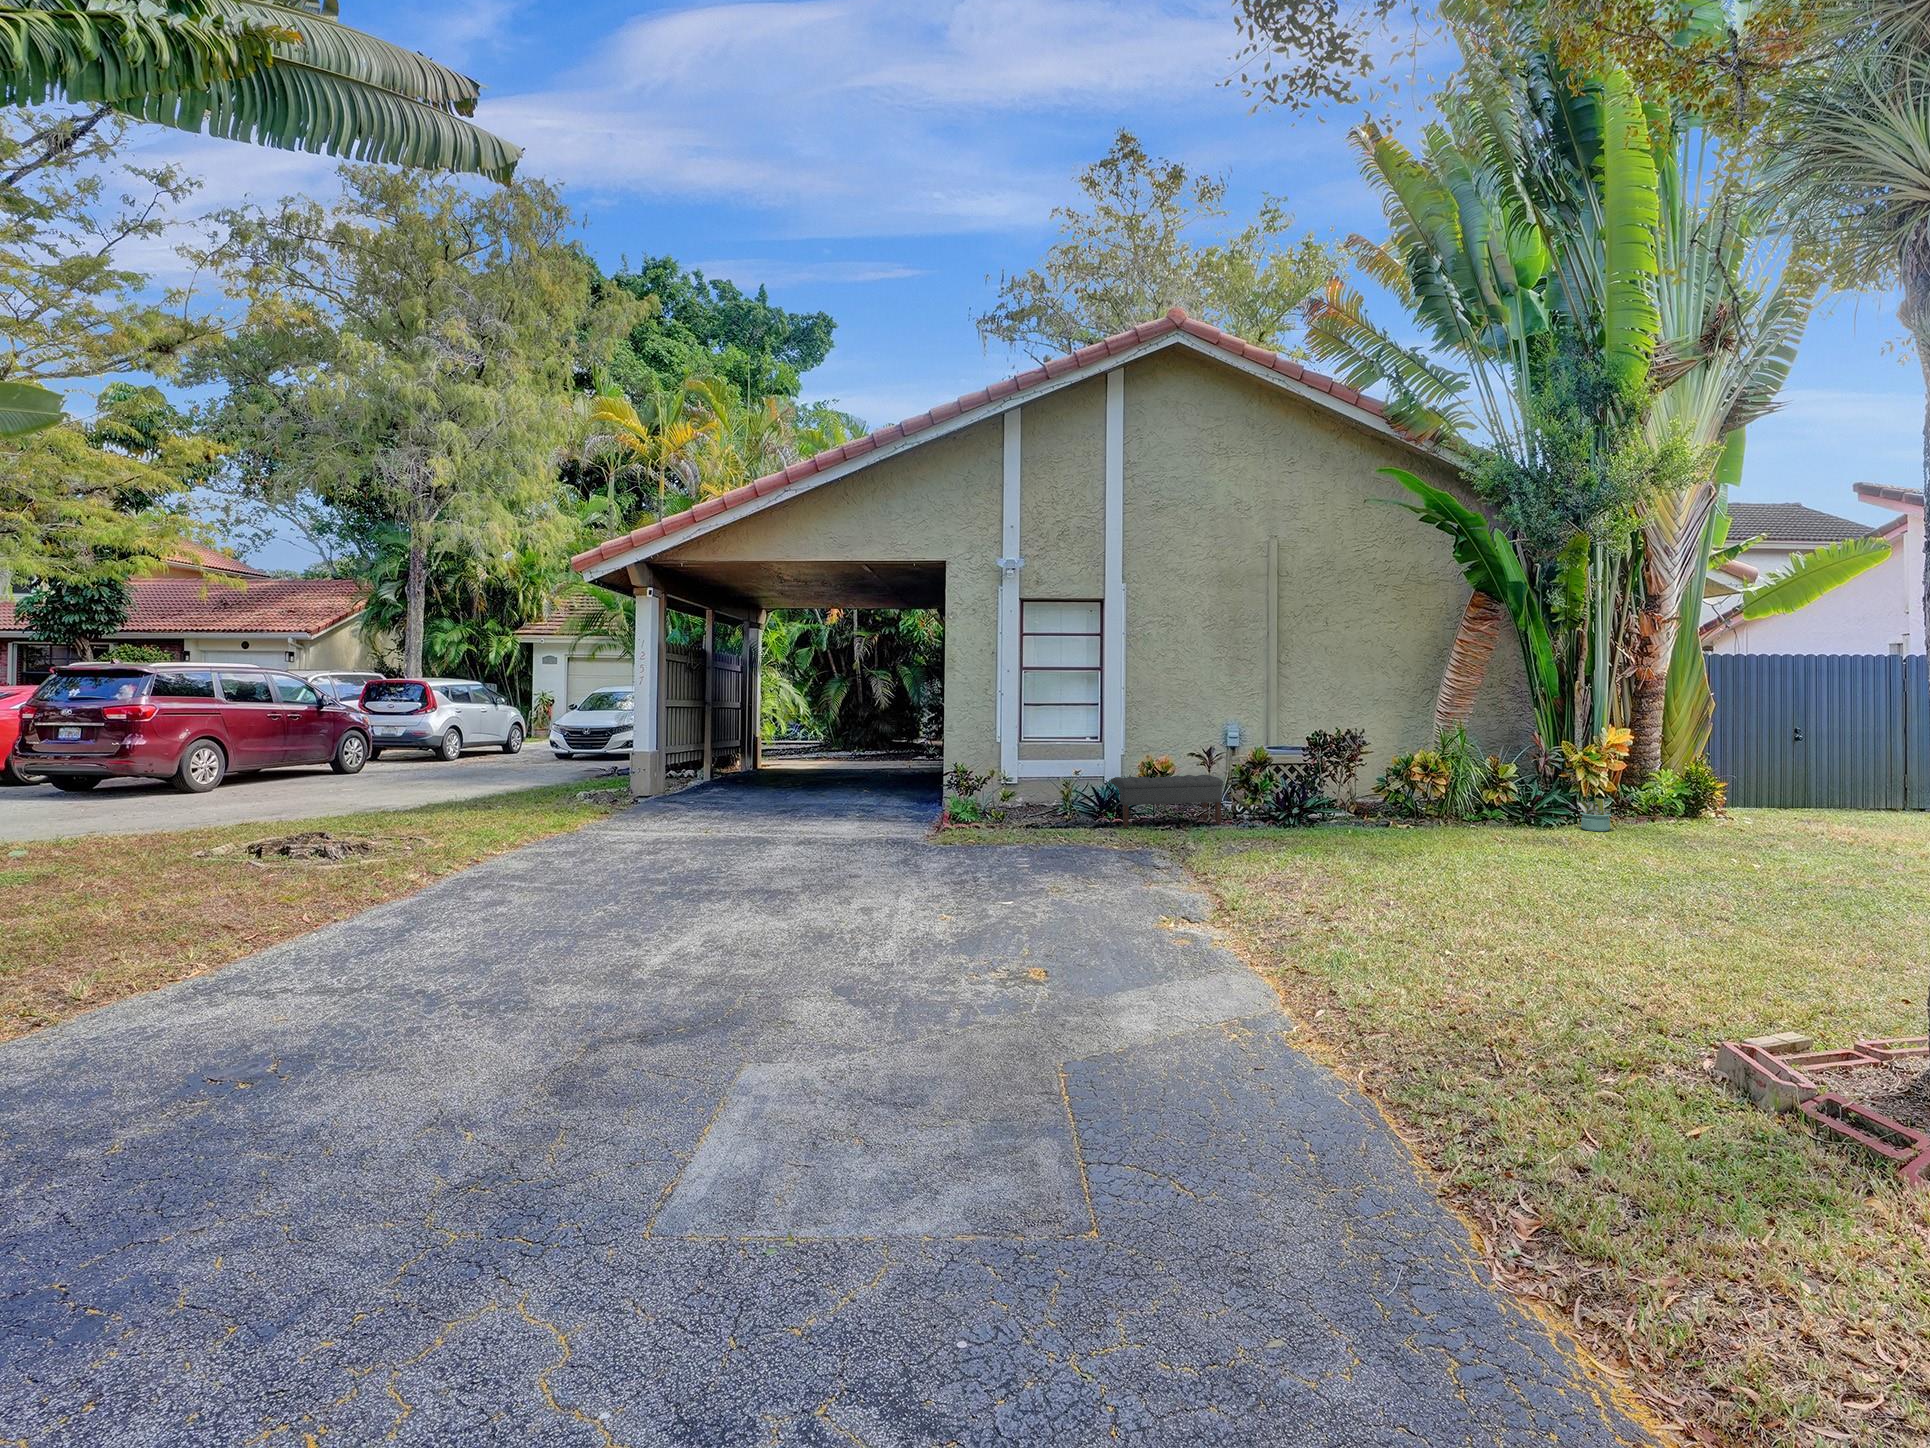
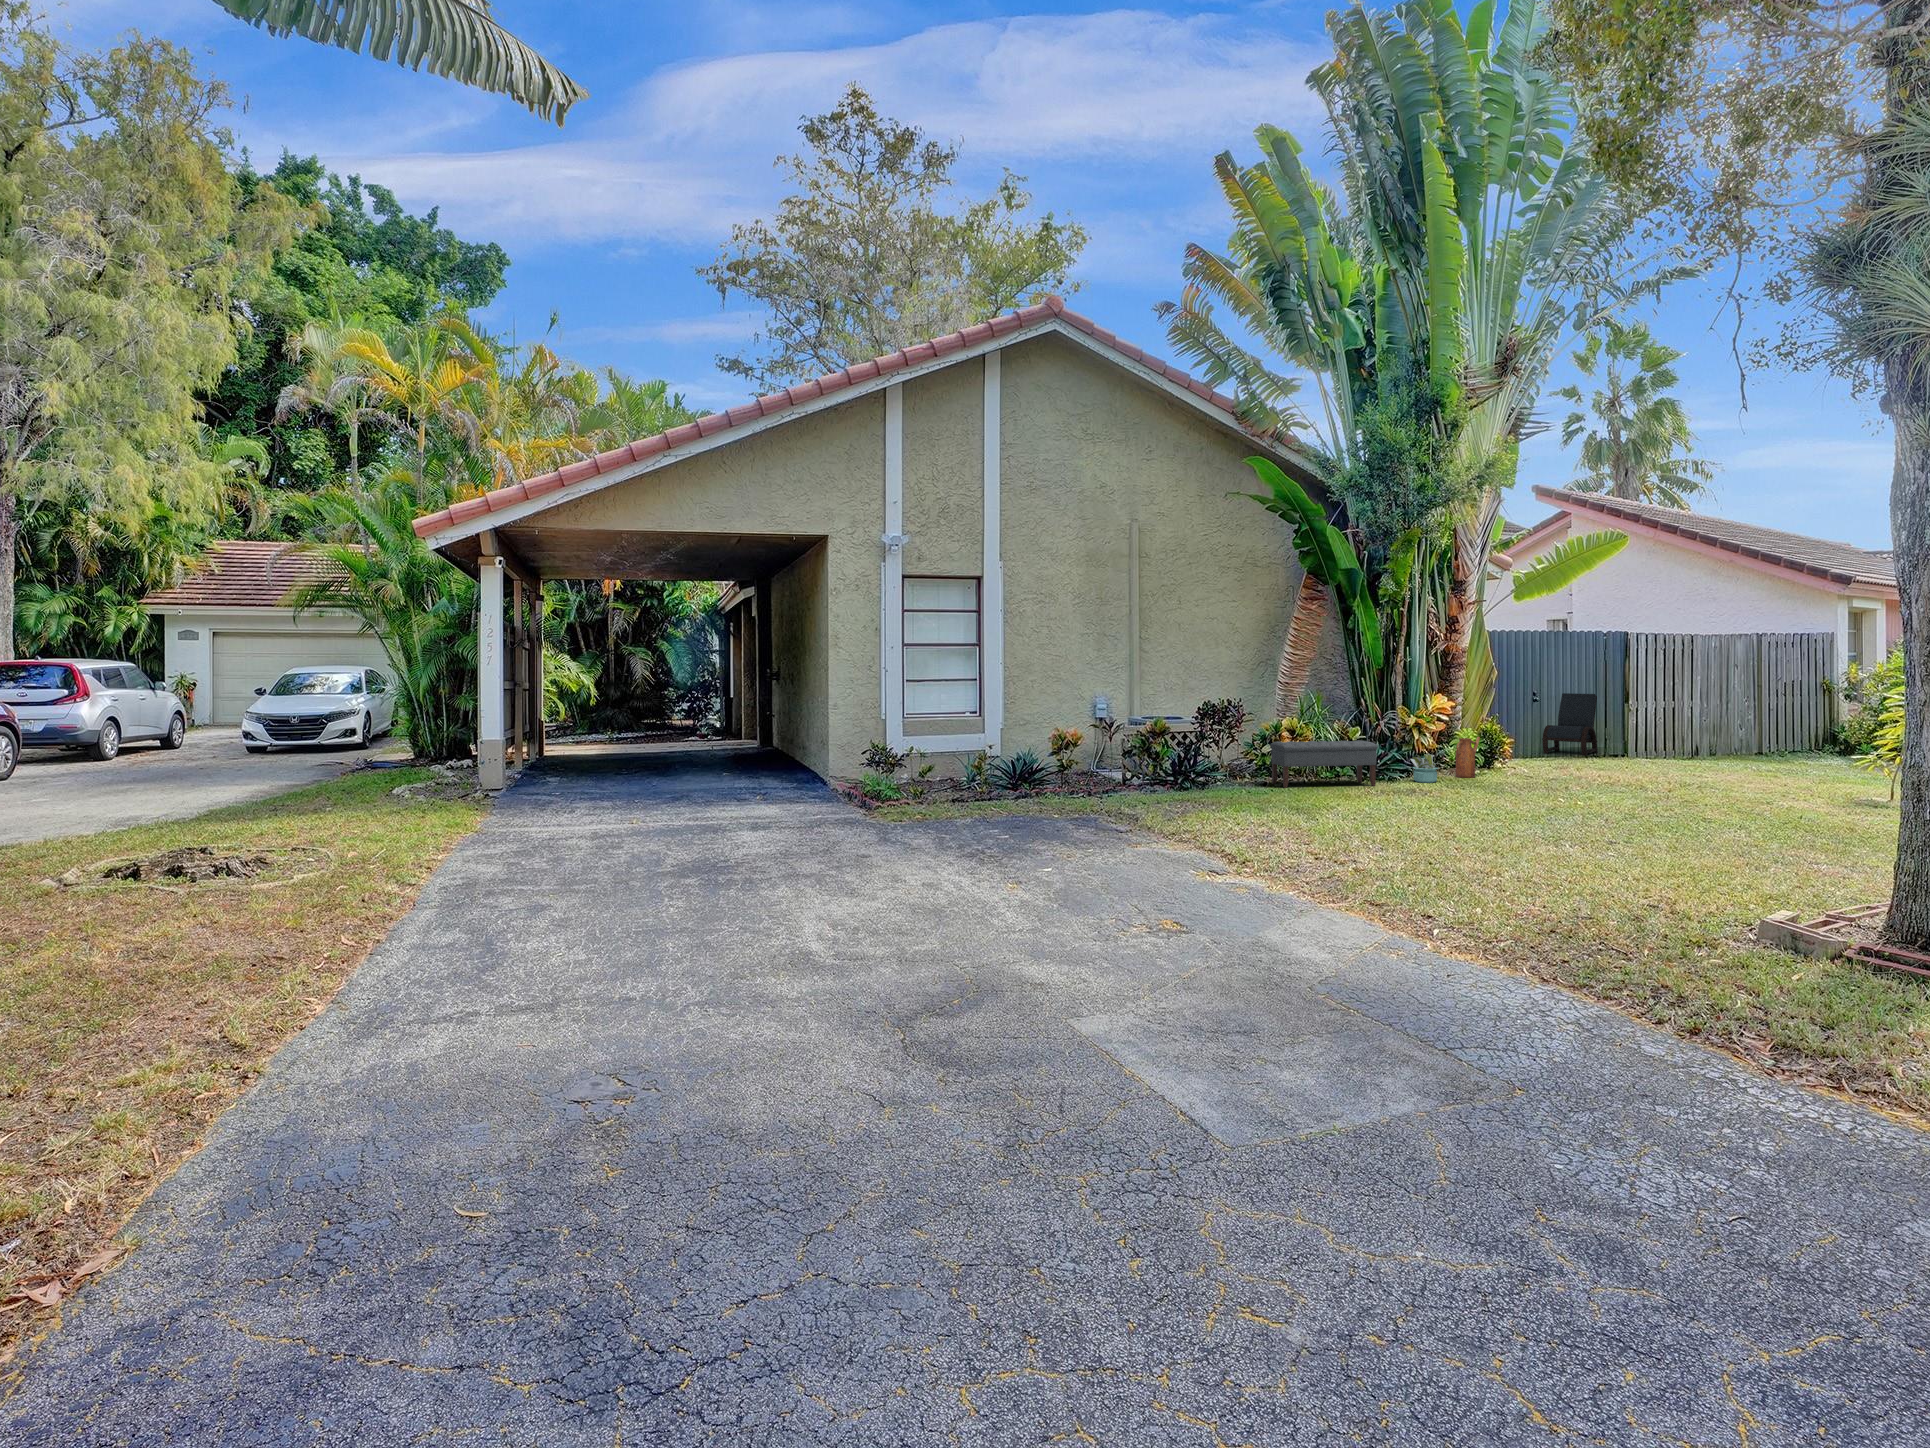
lounge chair: none [1797,728,1876,803] -> present [1542,693,1597,755]
bench: present [1110,775,1223,829] -> present [1270,740,1378,788]
watering can: none [1642,779,1677,827] -> present [1455,737,1480,778]

